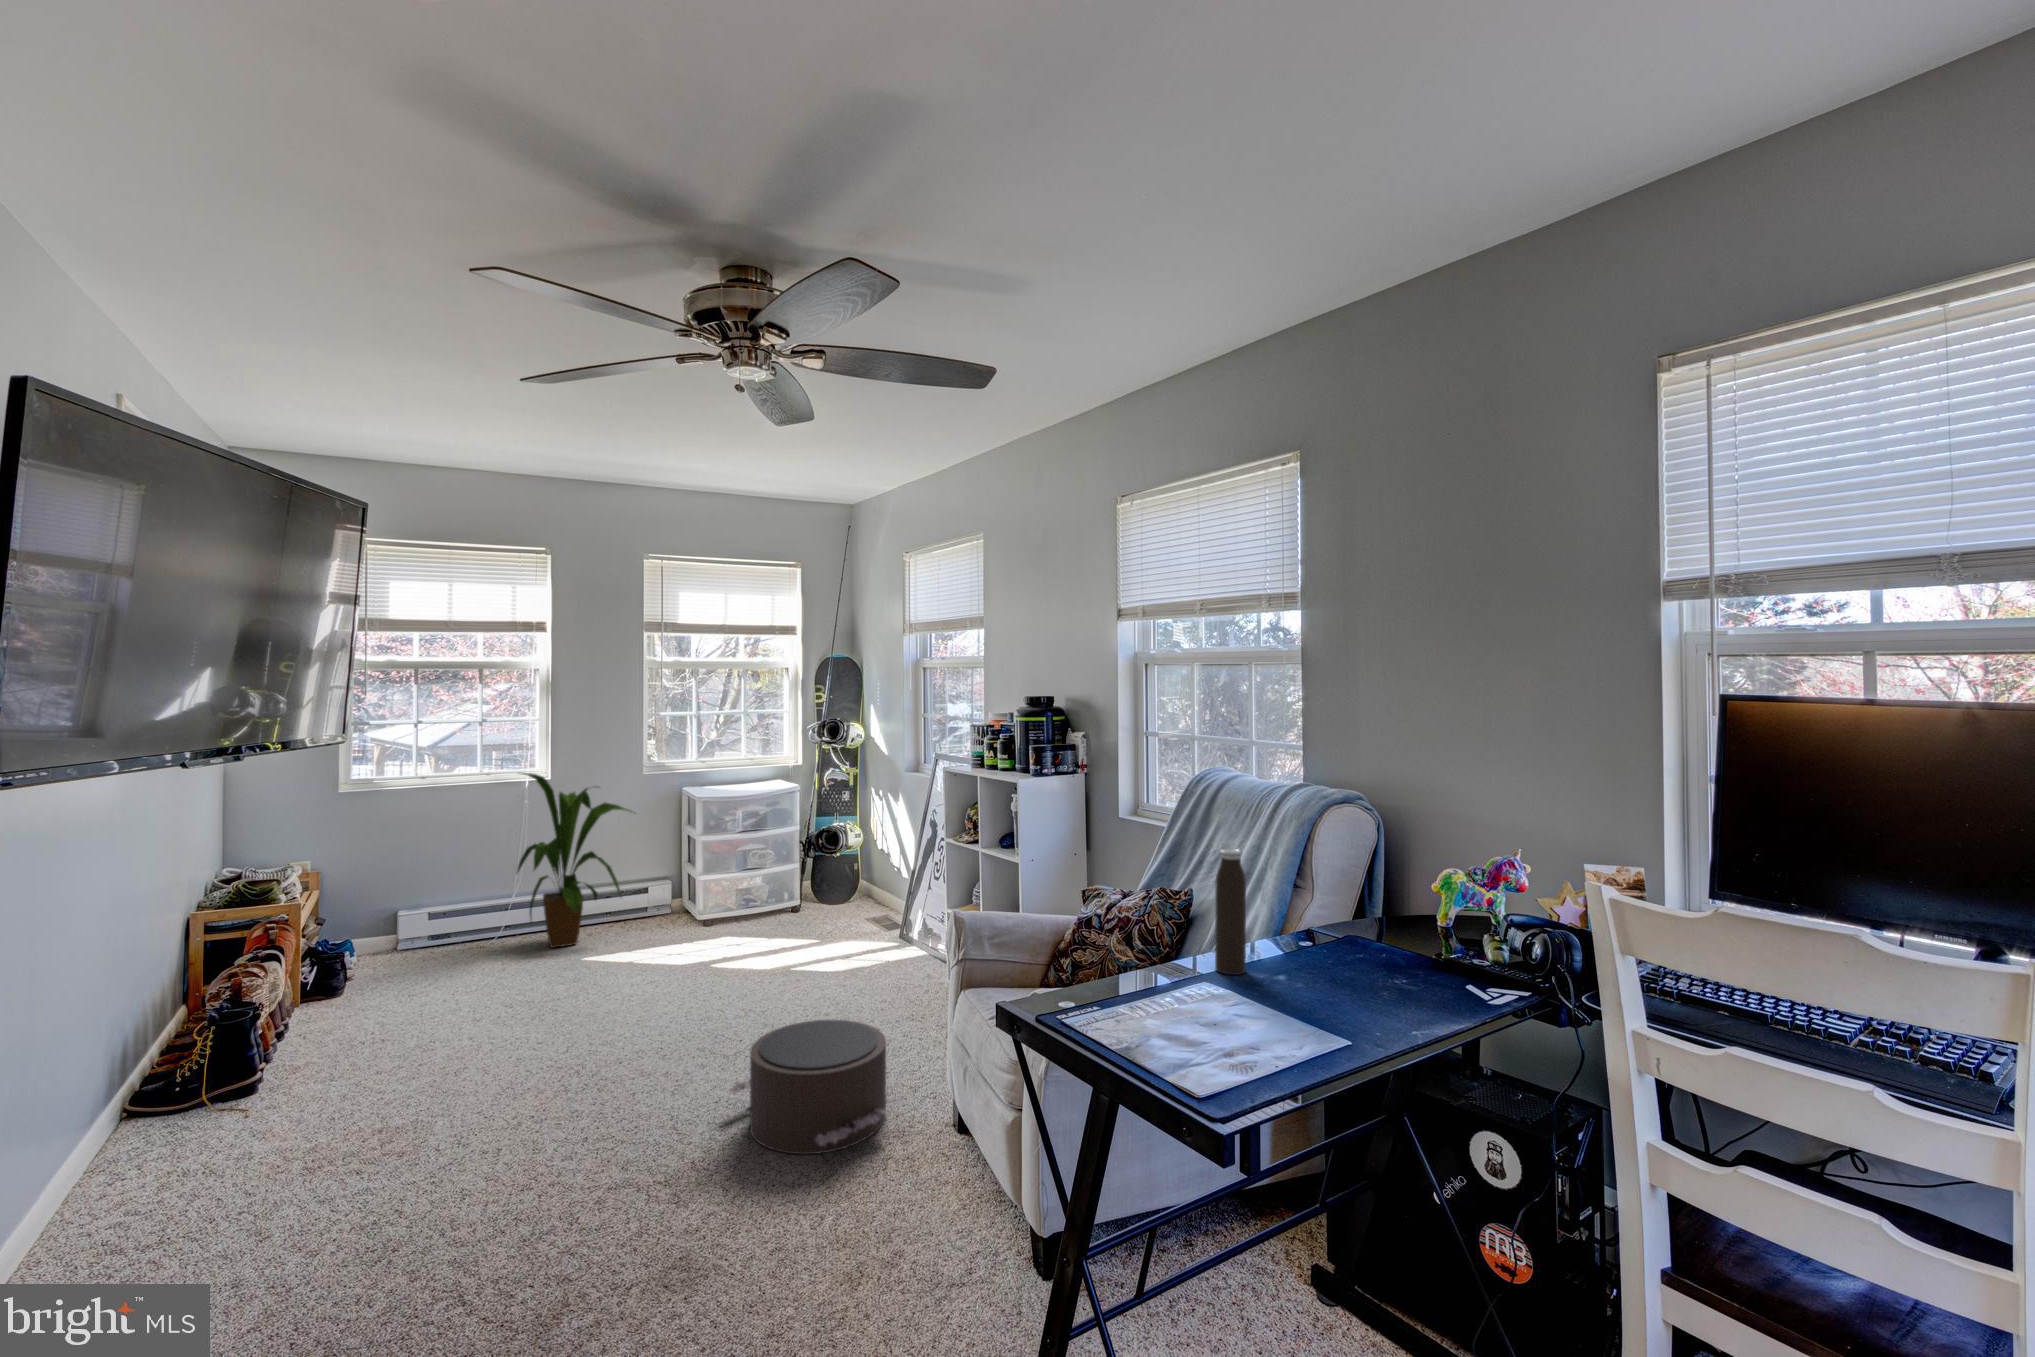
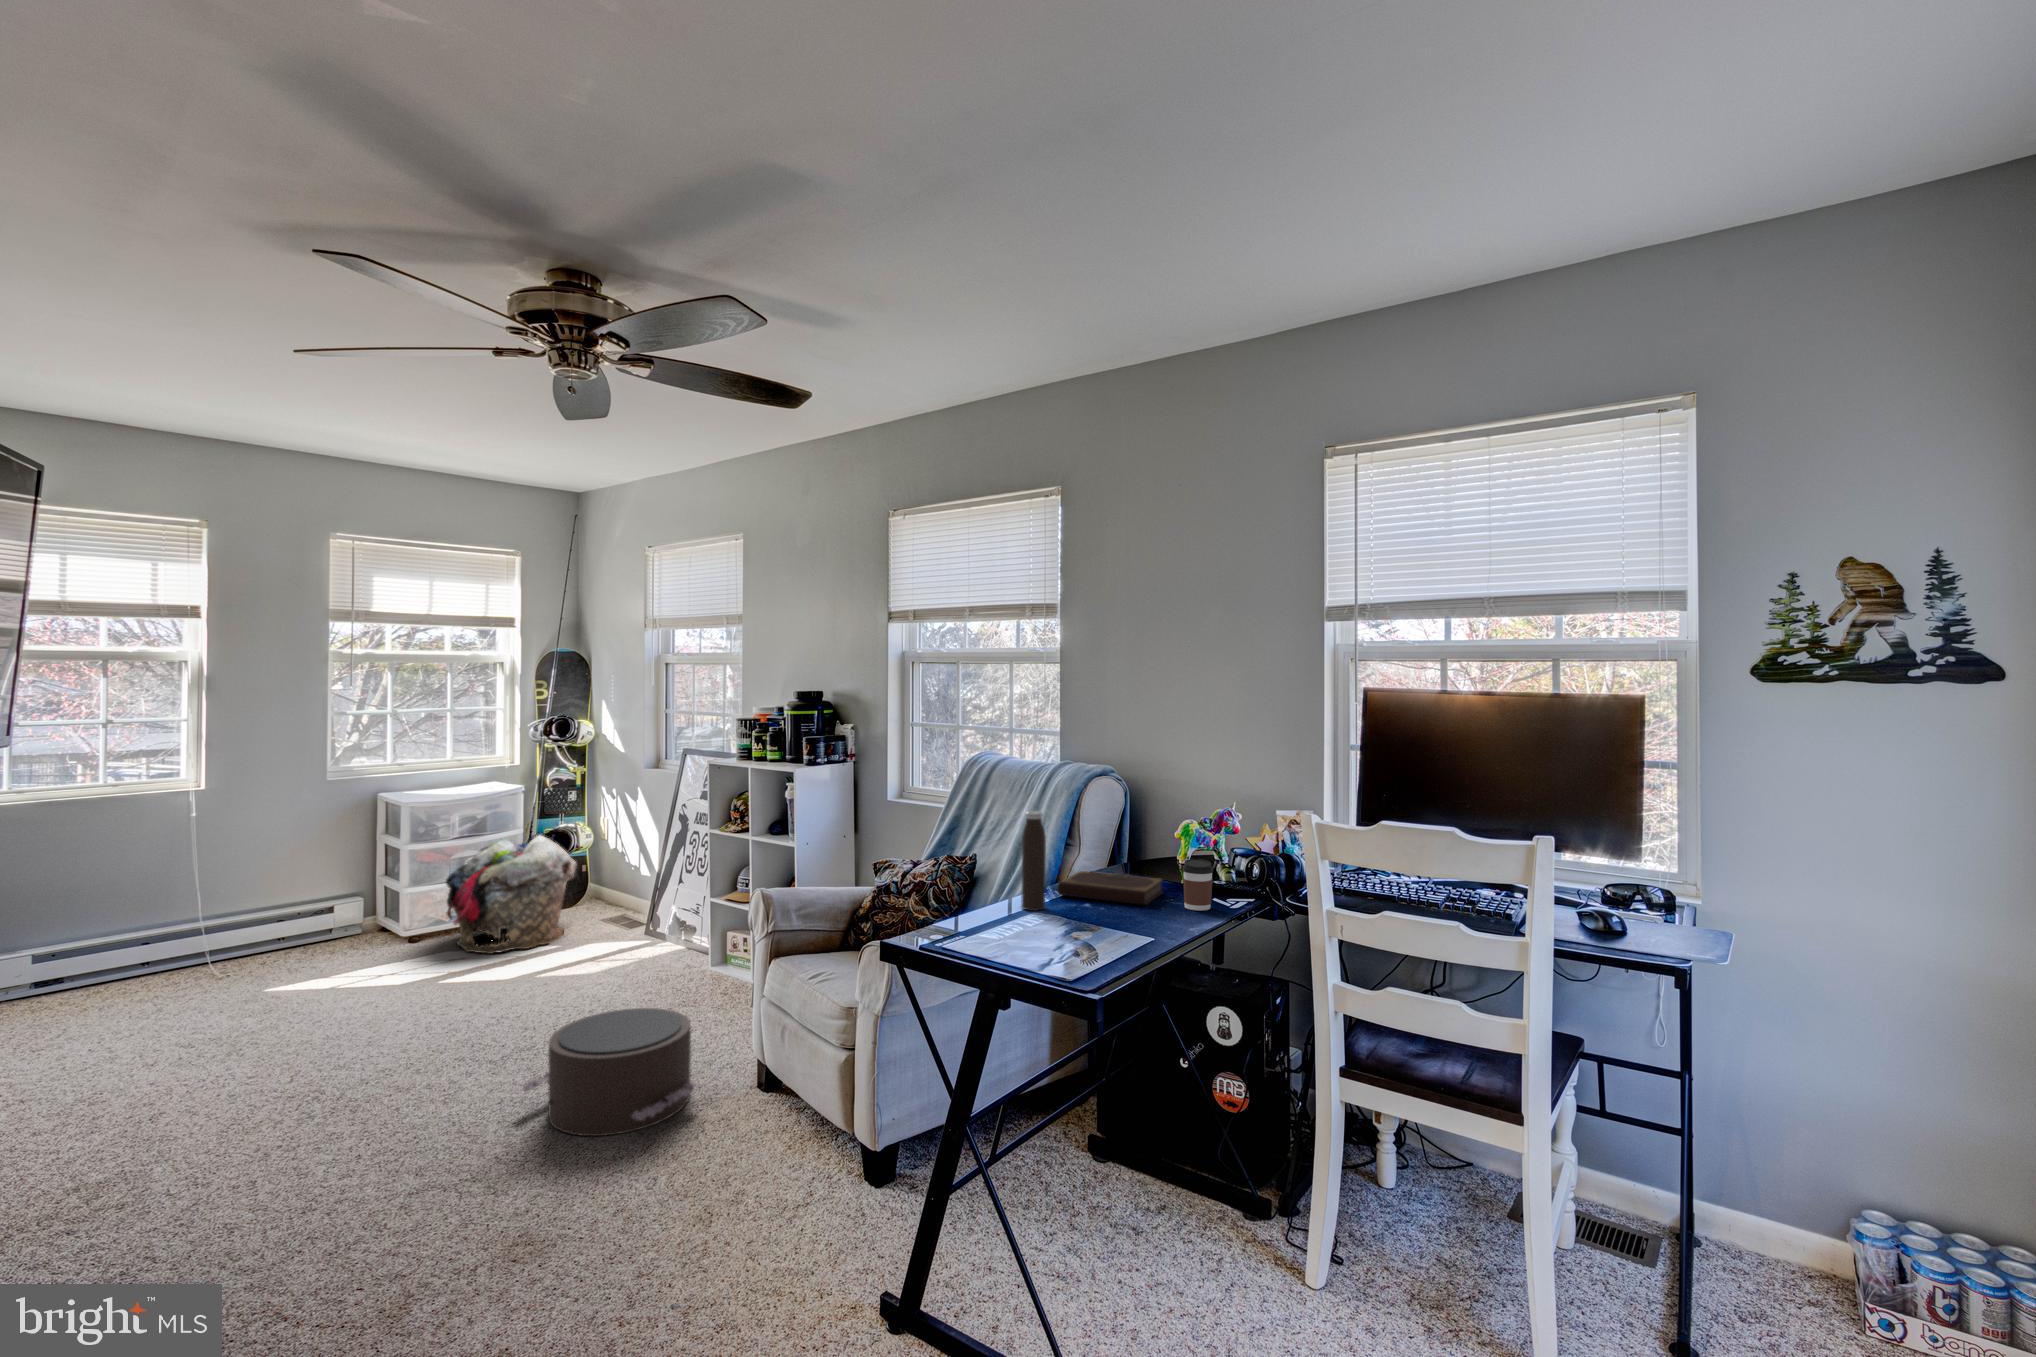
house plant: present [516,773,635,948] -> none [157,781,323,986]
laundry basket: none [728,832,842,941] -> present [446,836,577,954]
notebook: none [1268,924,1414,981] -> present [1058,871,1163,905]
coffee cup: none [1436,926,1481,998] -> present [1183,859,1213,911]

